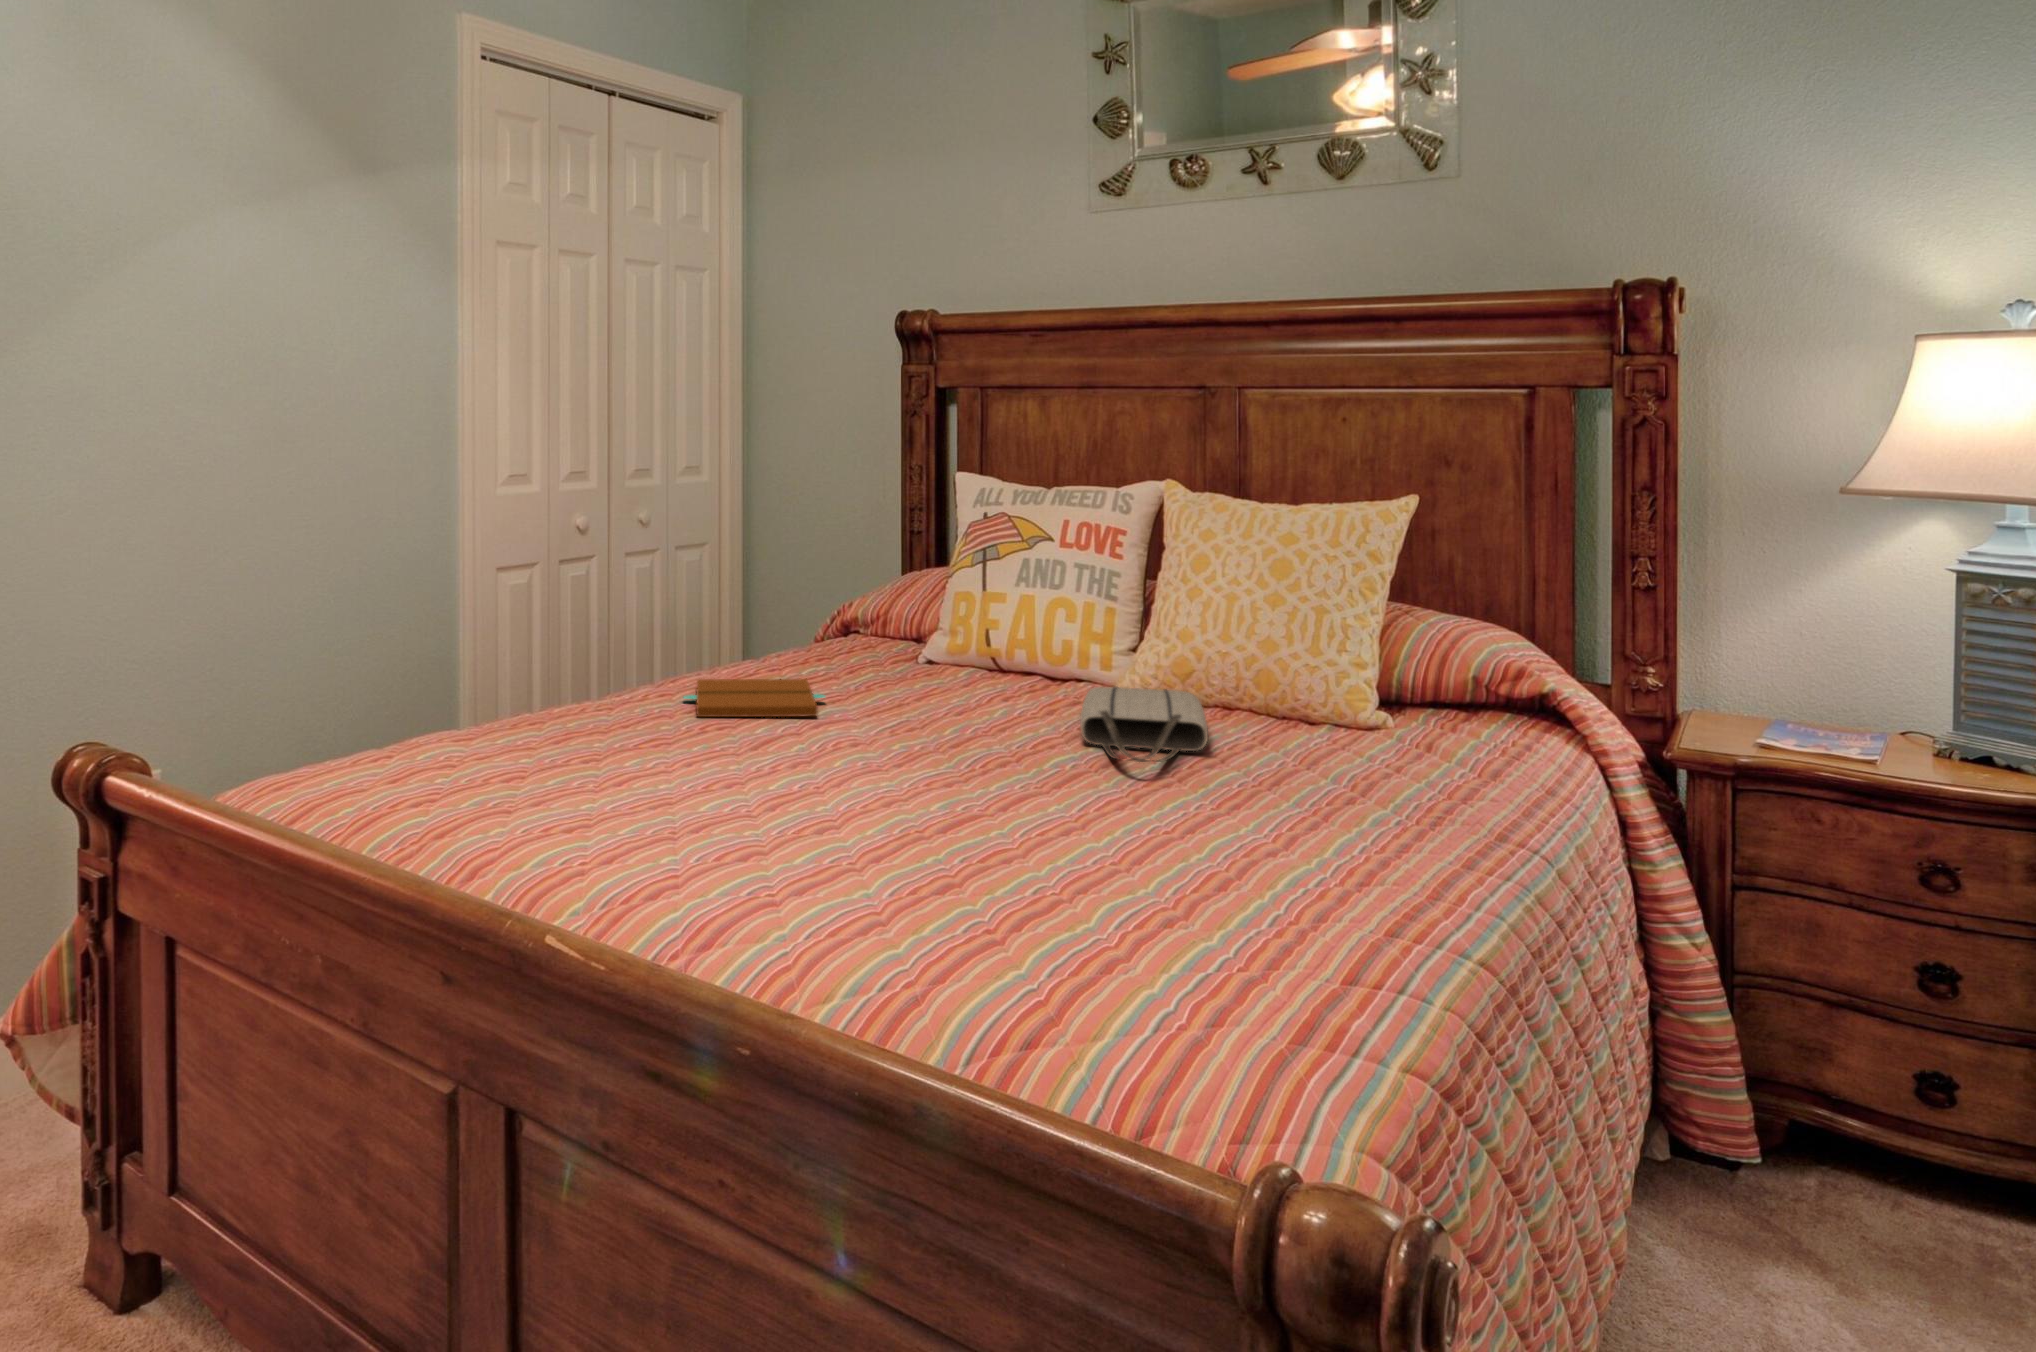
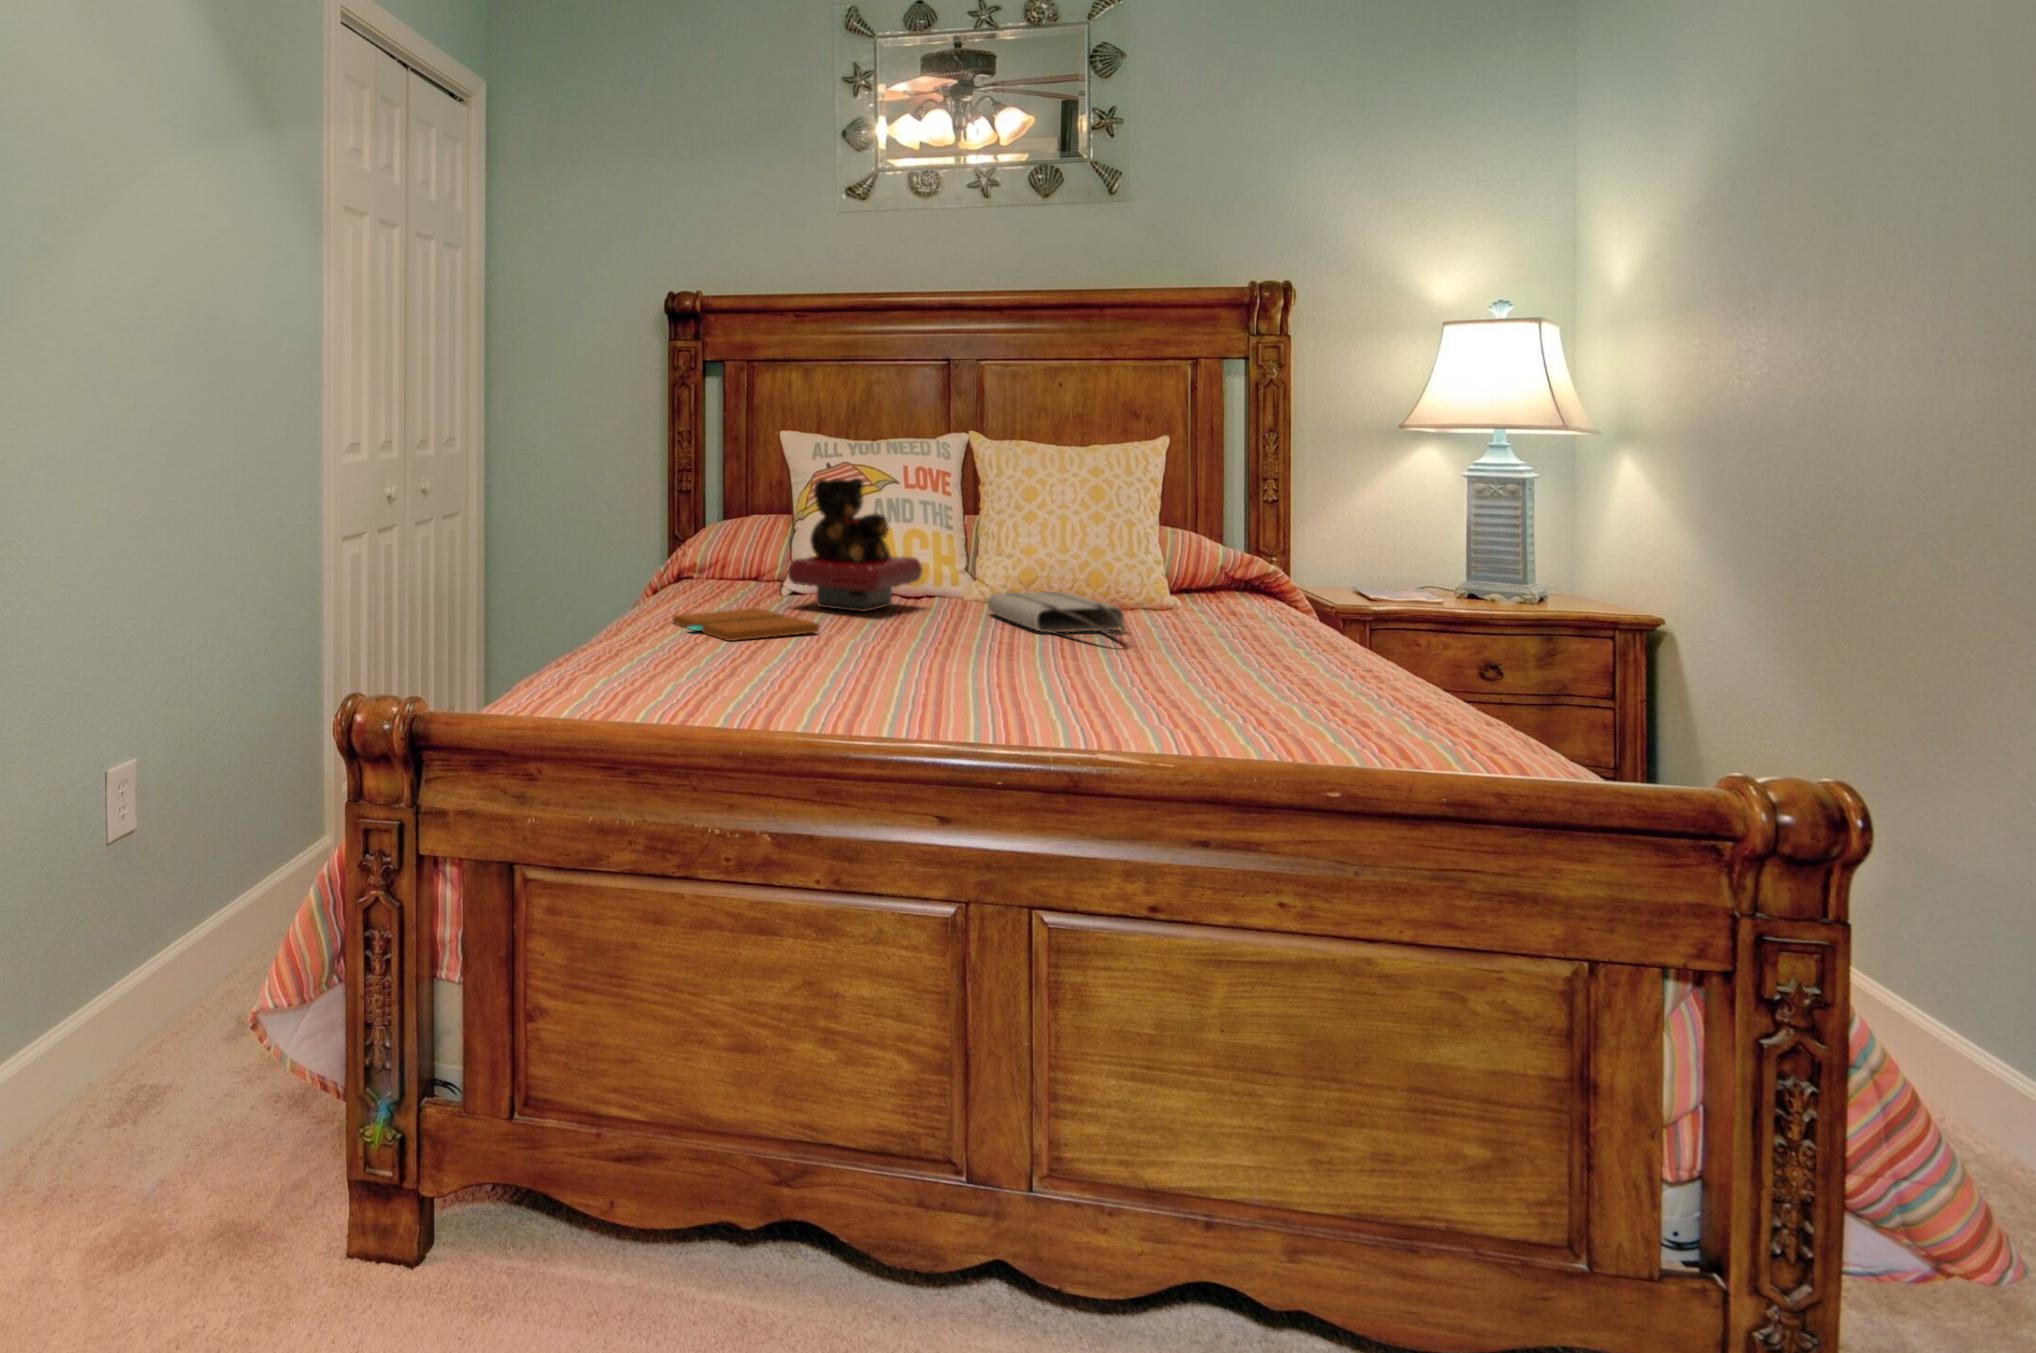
teddy bear: none [869,533,1030,693] -> present [788,478,922,612]

